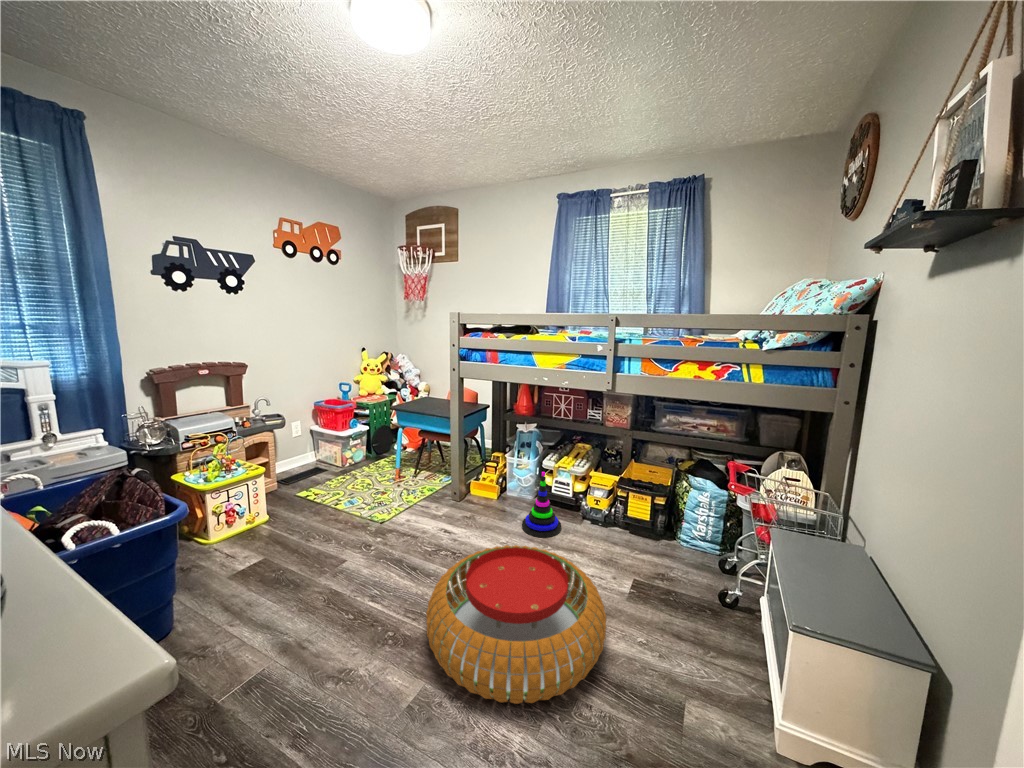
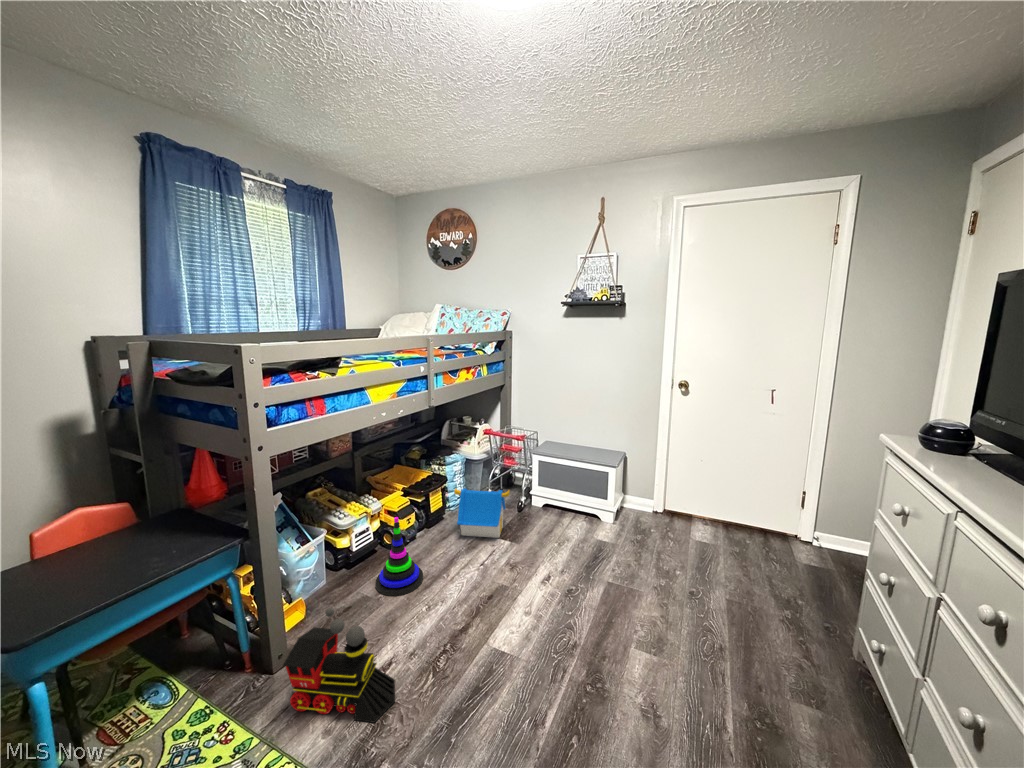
toy train: none [411,468,455,538] -> present [283,608,395,722]
toy house: none [619,504,682,588] -> present [454,488,510,538]
pouf: present [426,545,606,704] -> none [492,528,641,644]

